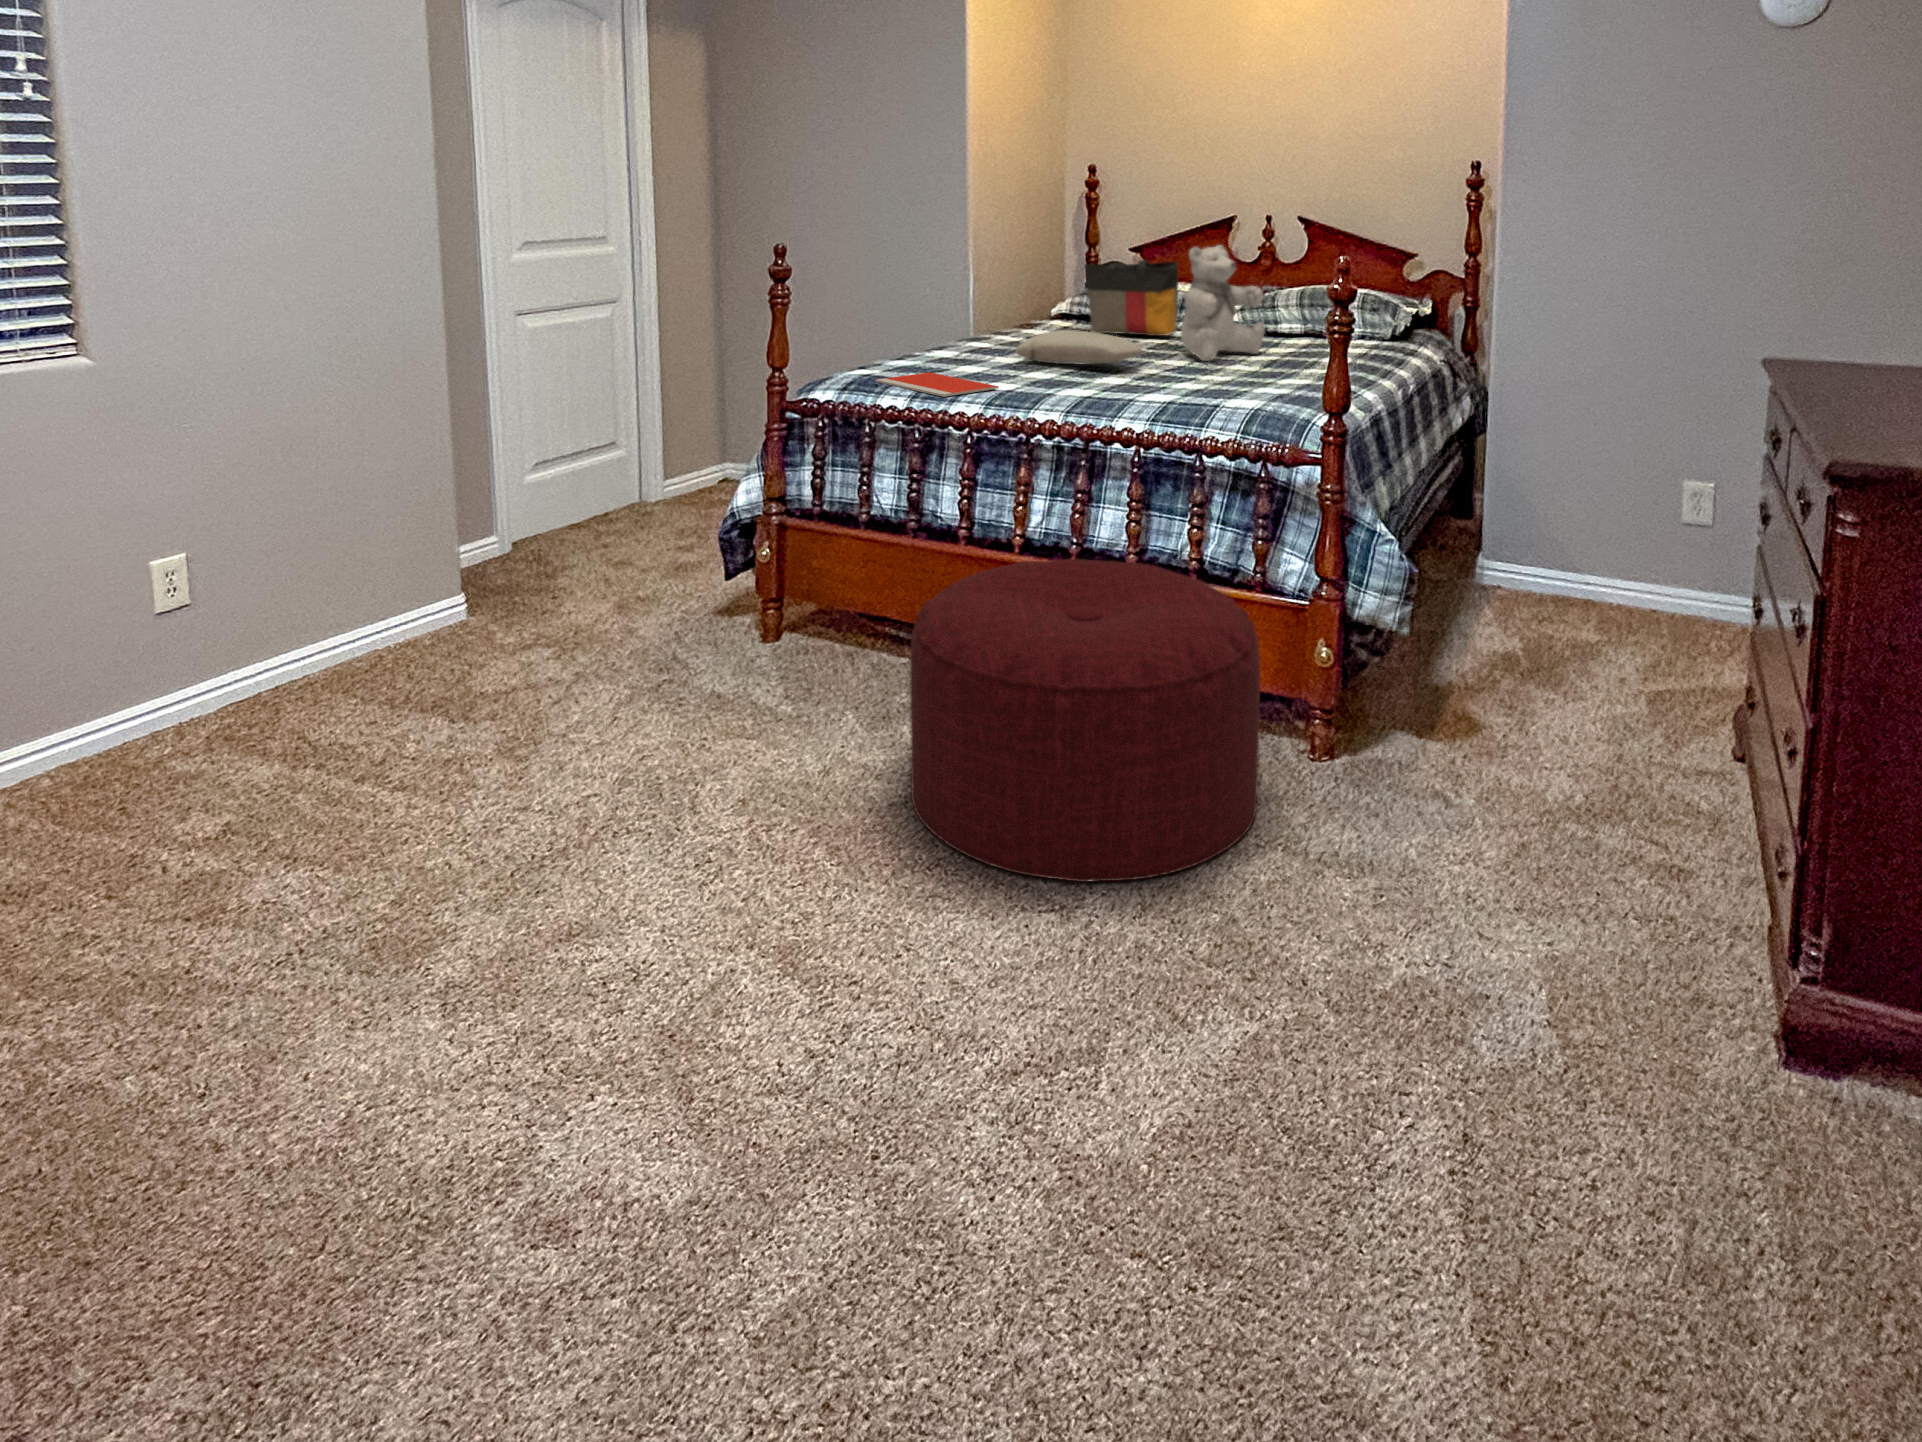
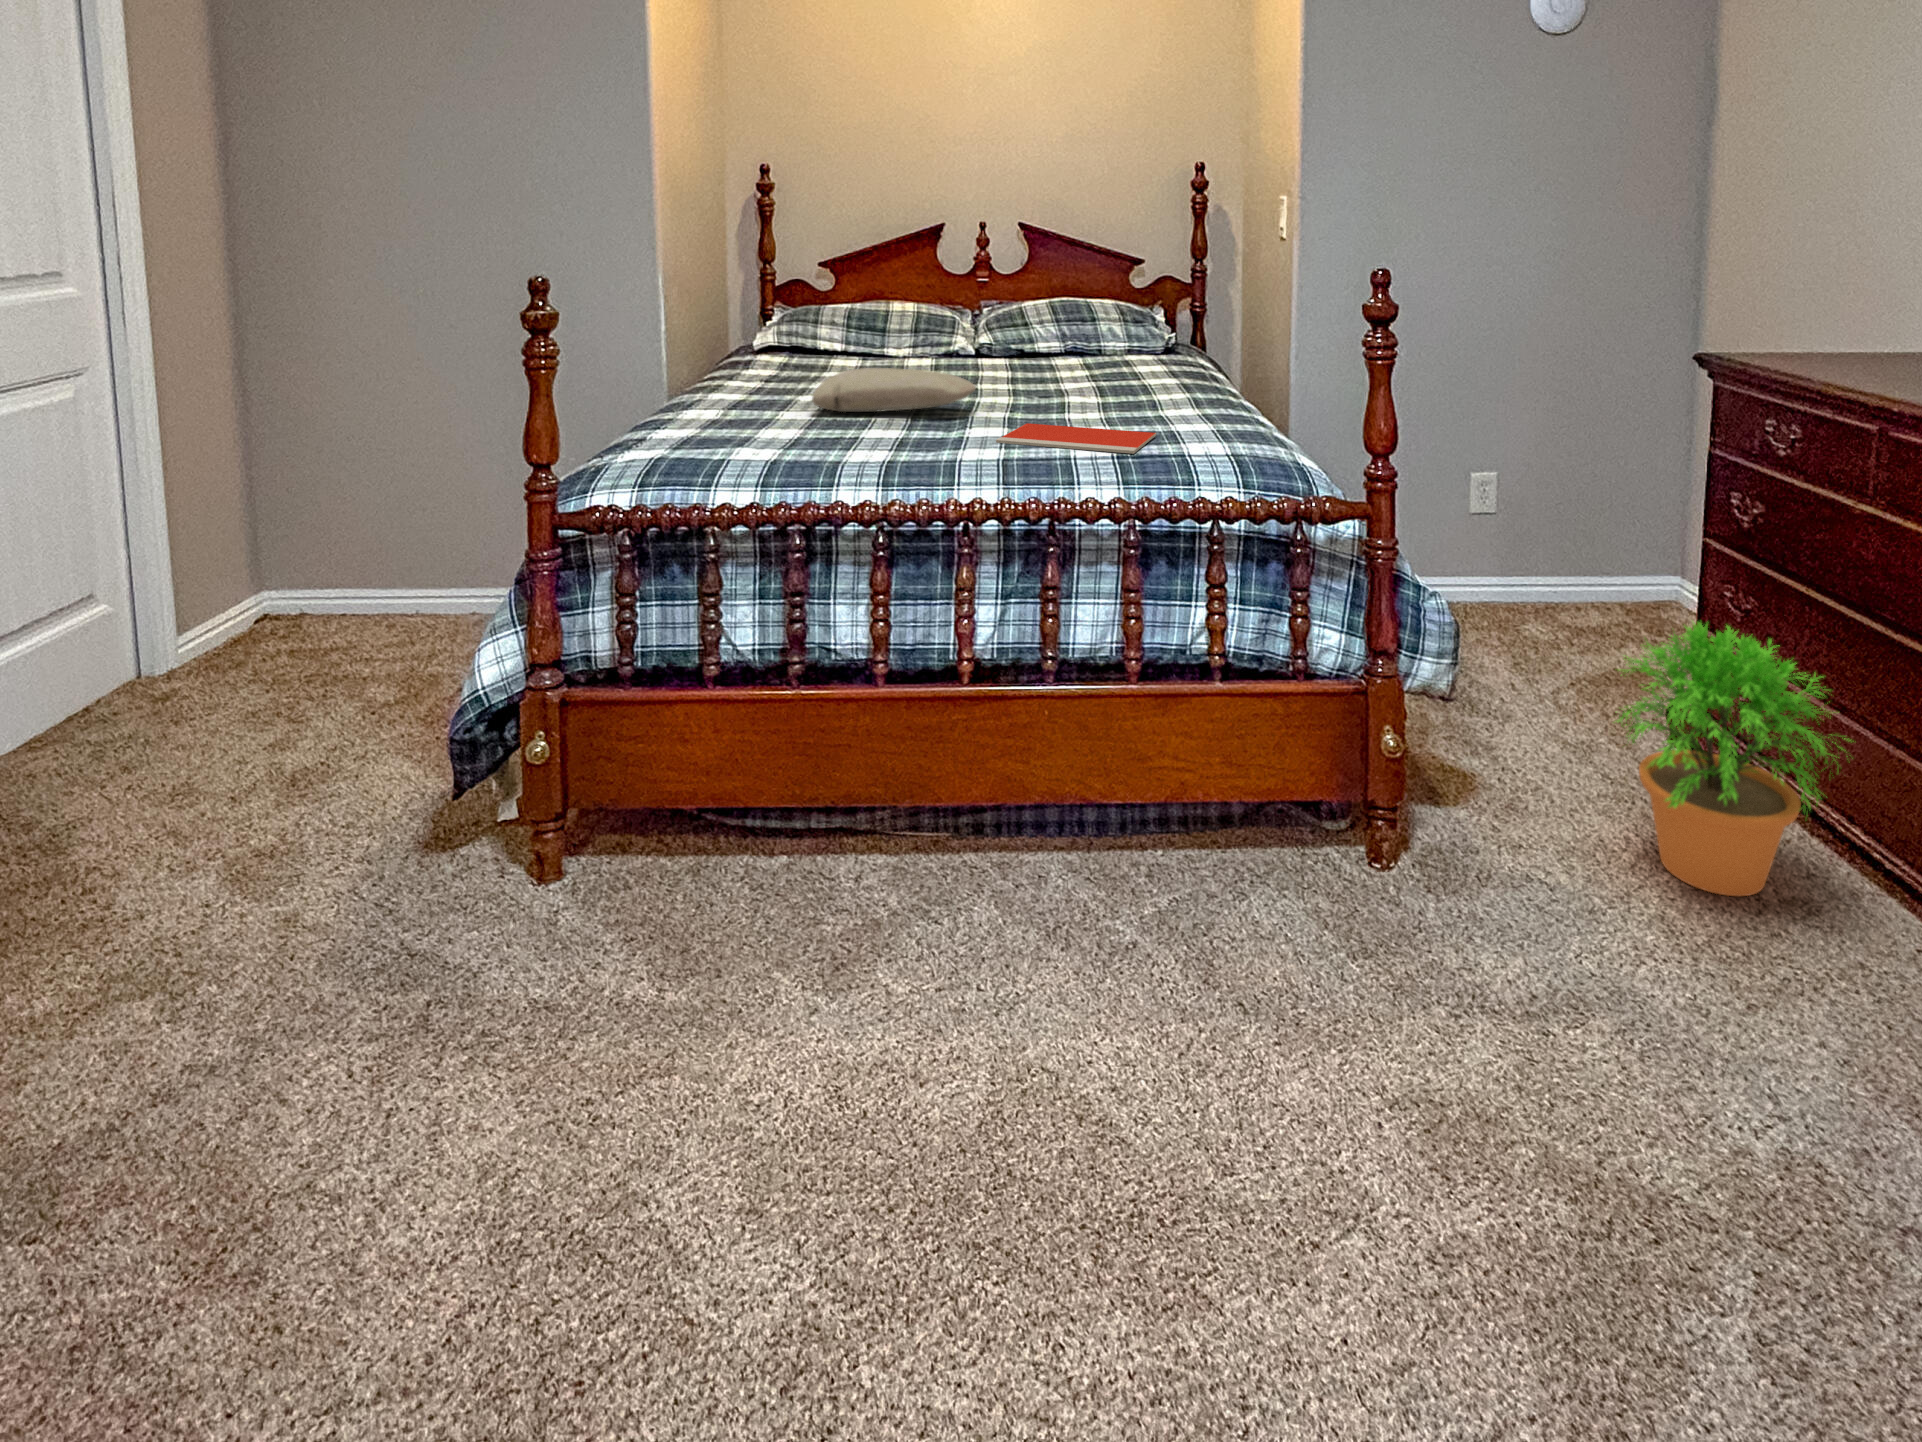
teddy bear: present [1181,245,1265,361] -> none [971,256,1058,392]
tote bag: present [1084,260,1178,336] -> none [813,277,932,368]
notebook: present [875,372,999,397] -> present [996,423,1156,454]
ottoman: present [910,559,1260,882] -> none [947,674,1449,1216]
potted plant: none [1532,596,1737,851] -> present [1617,622,1848,896]

